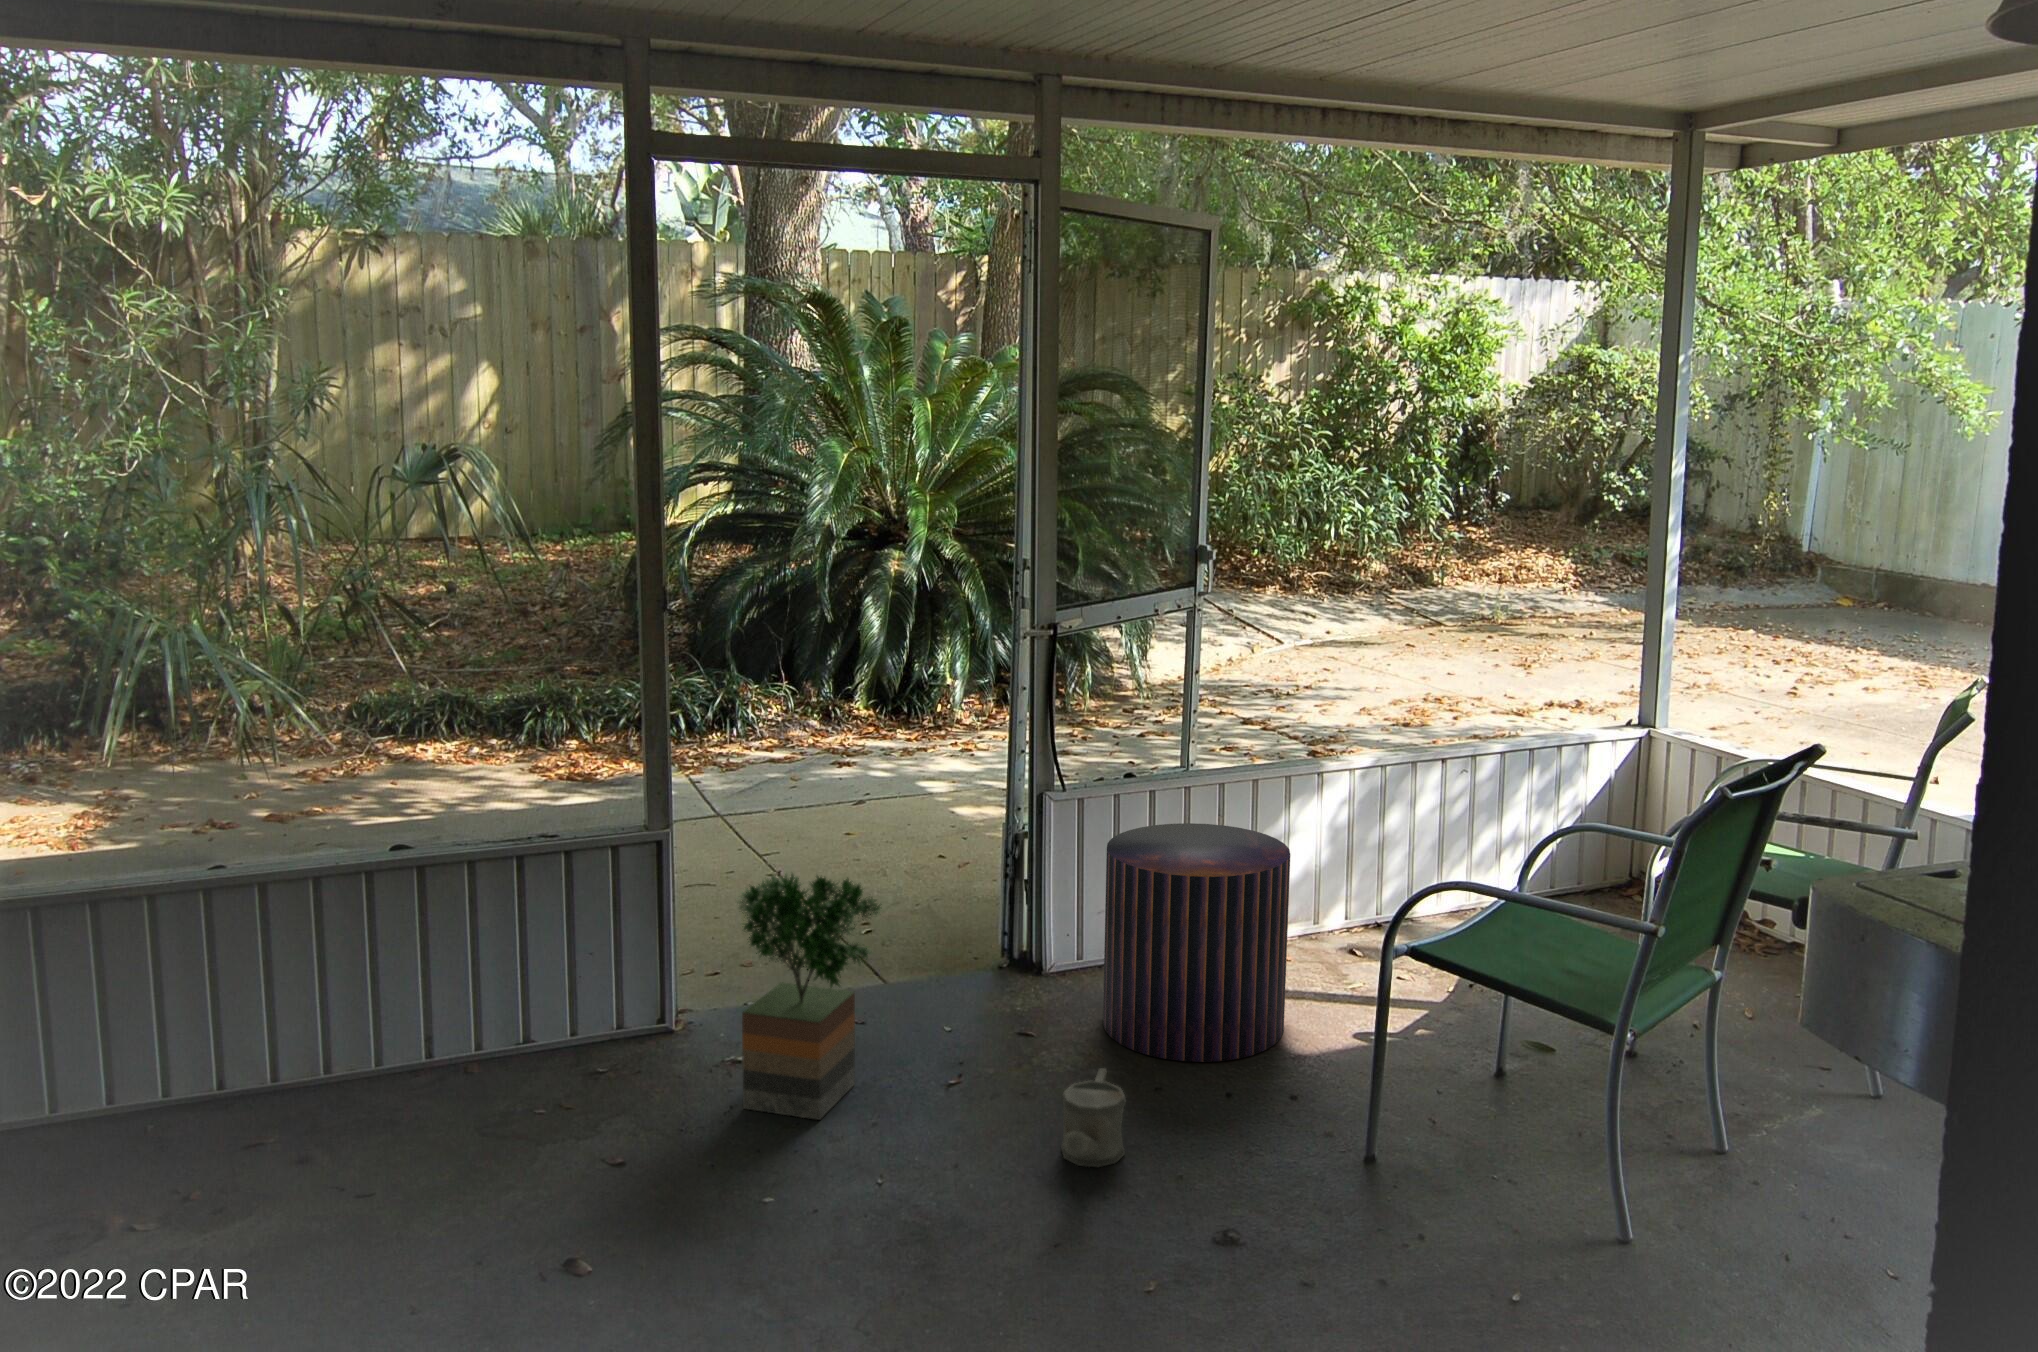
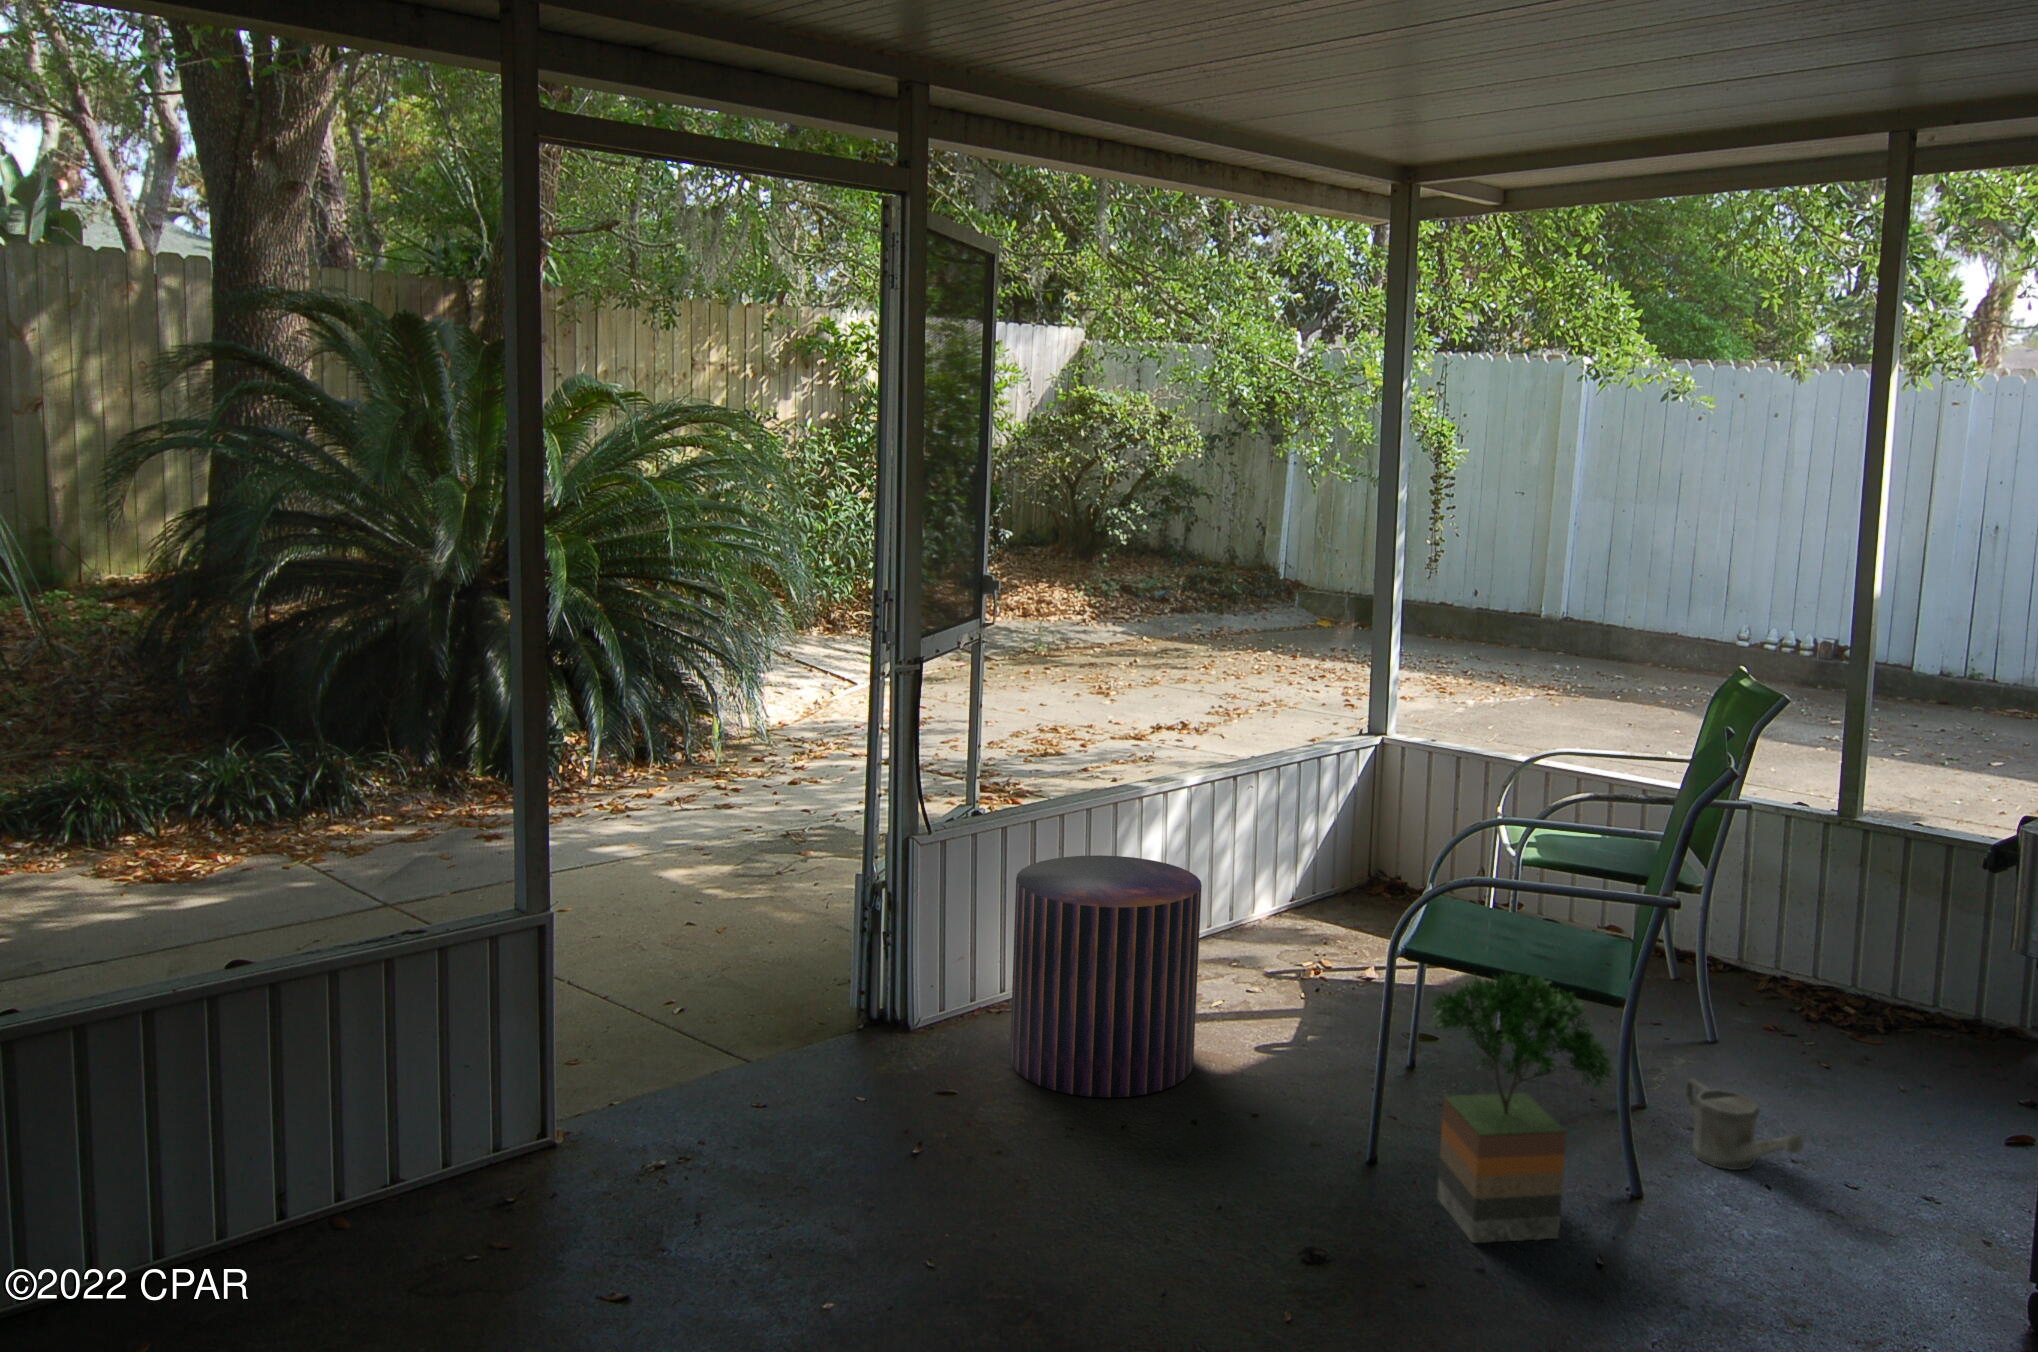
potted tree: present [739,874,880,1120] -> present [1430,971,1614,1243]
watering can: present [1061,1068,1126,1167] -> present [1685,1079,1804,1170]

